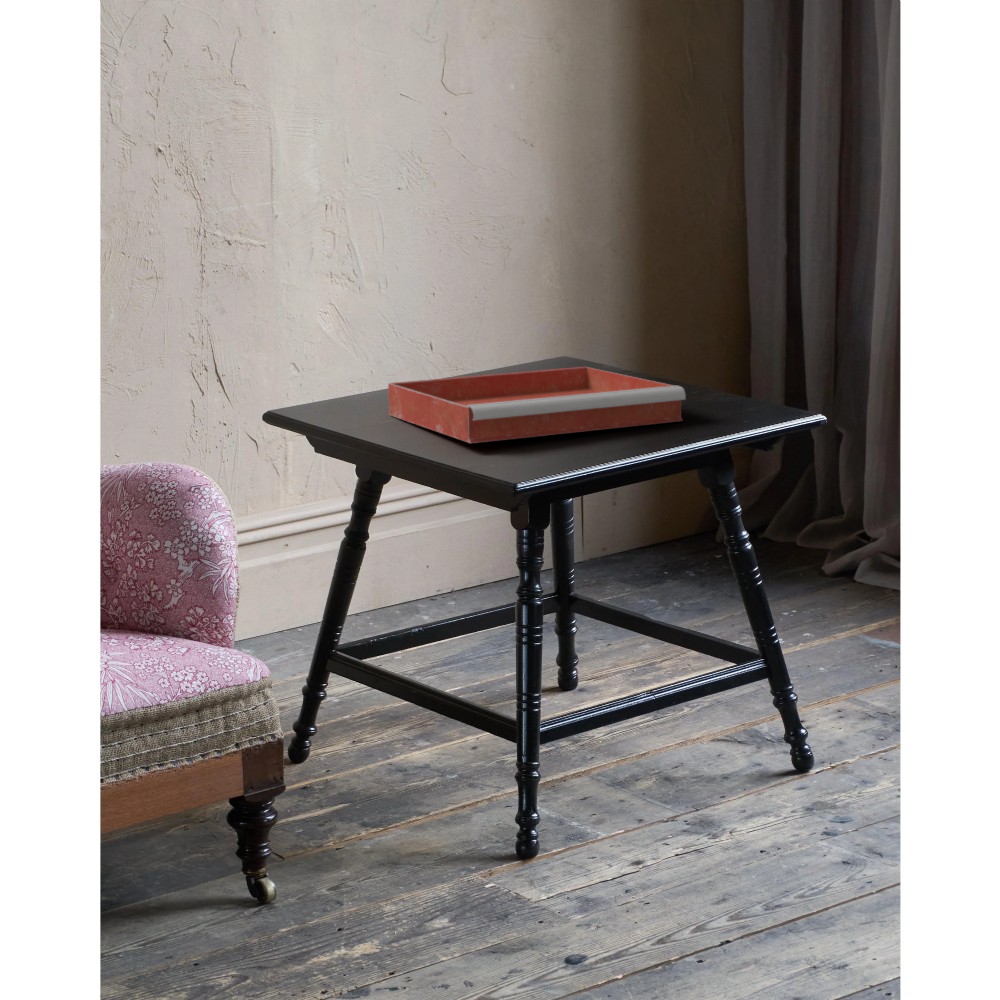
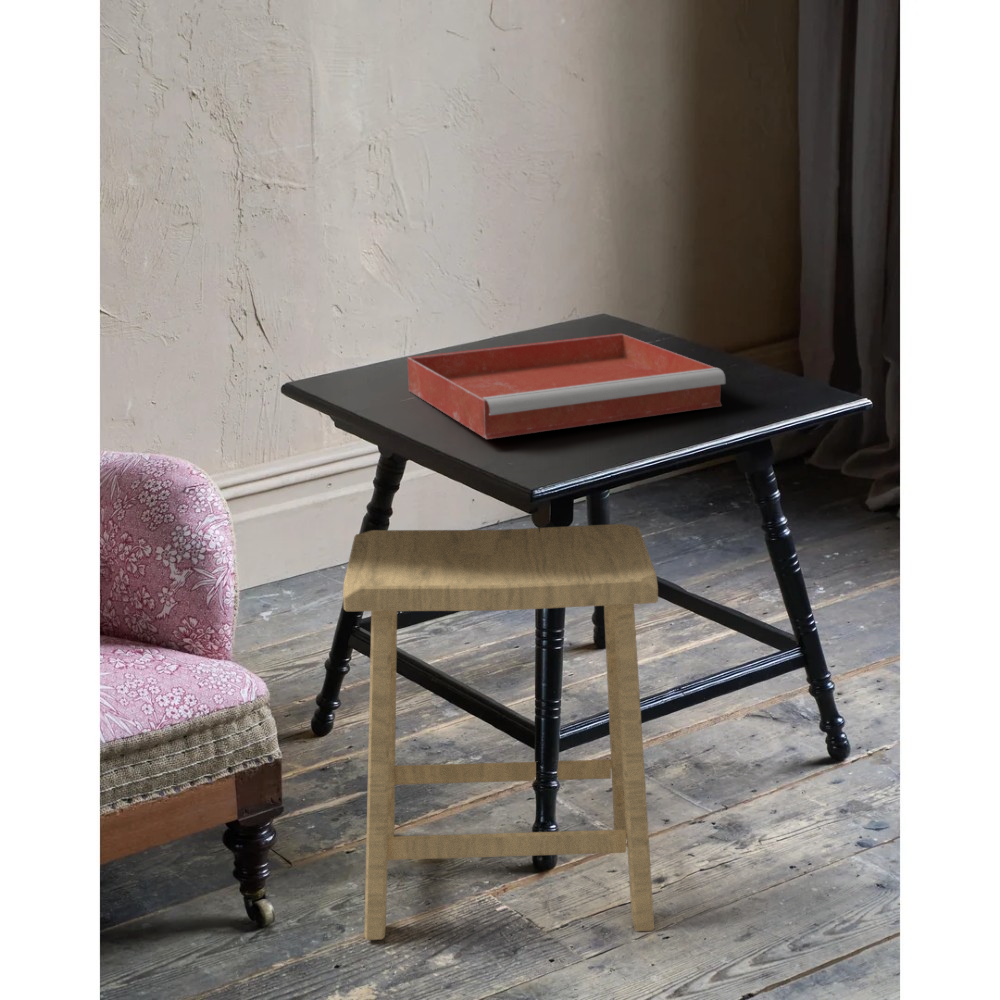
footstool: none [347,522,635,915] -> present [343,524,658,940]

